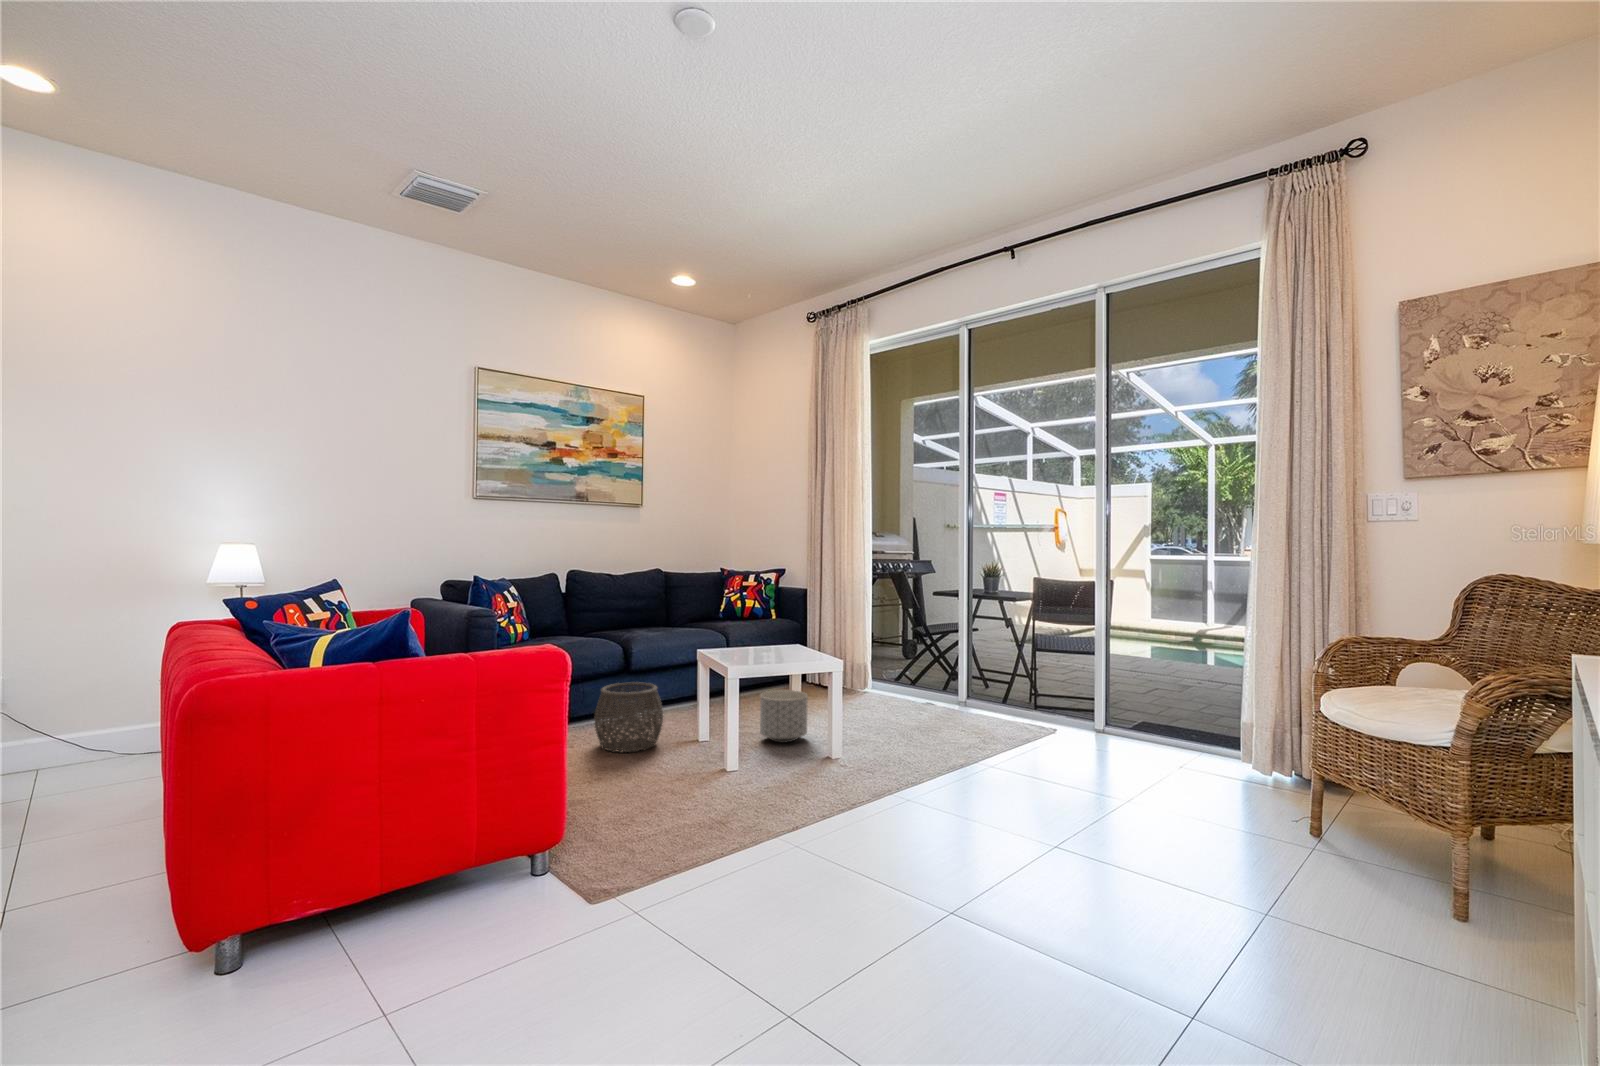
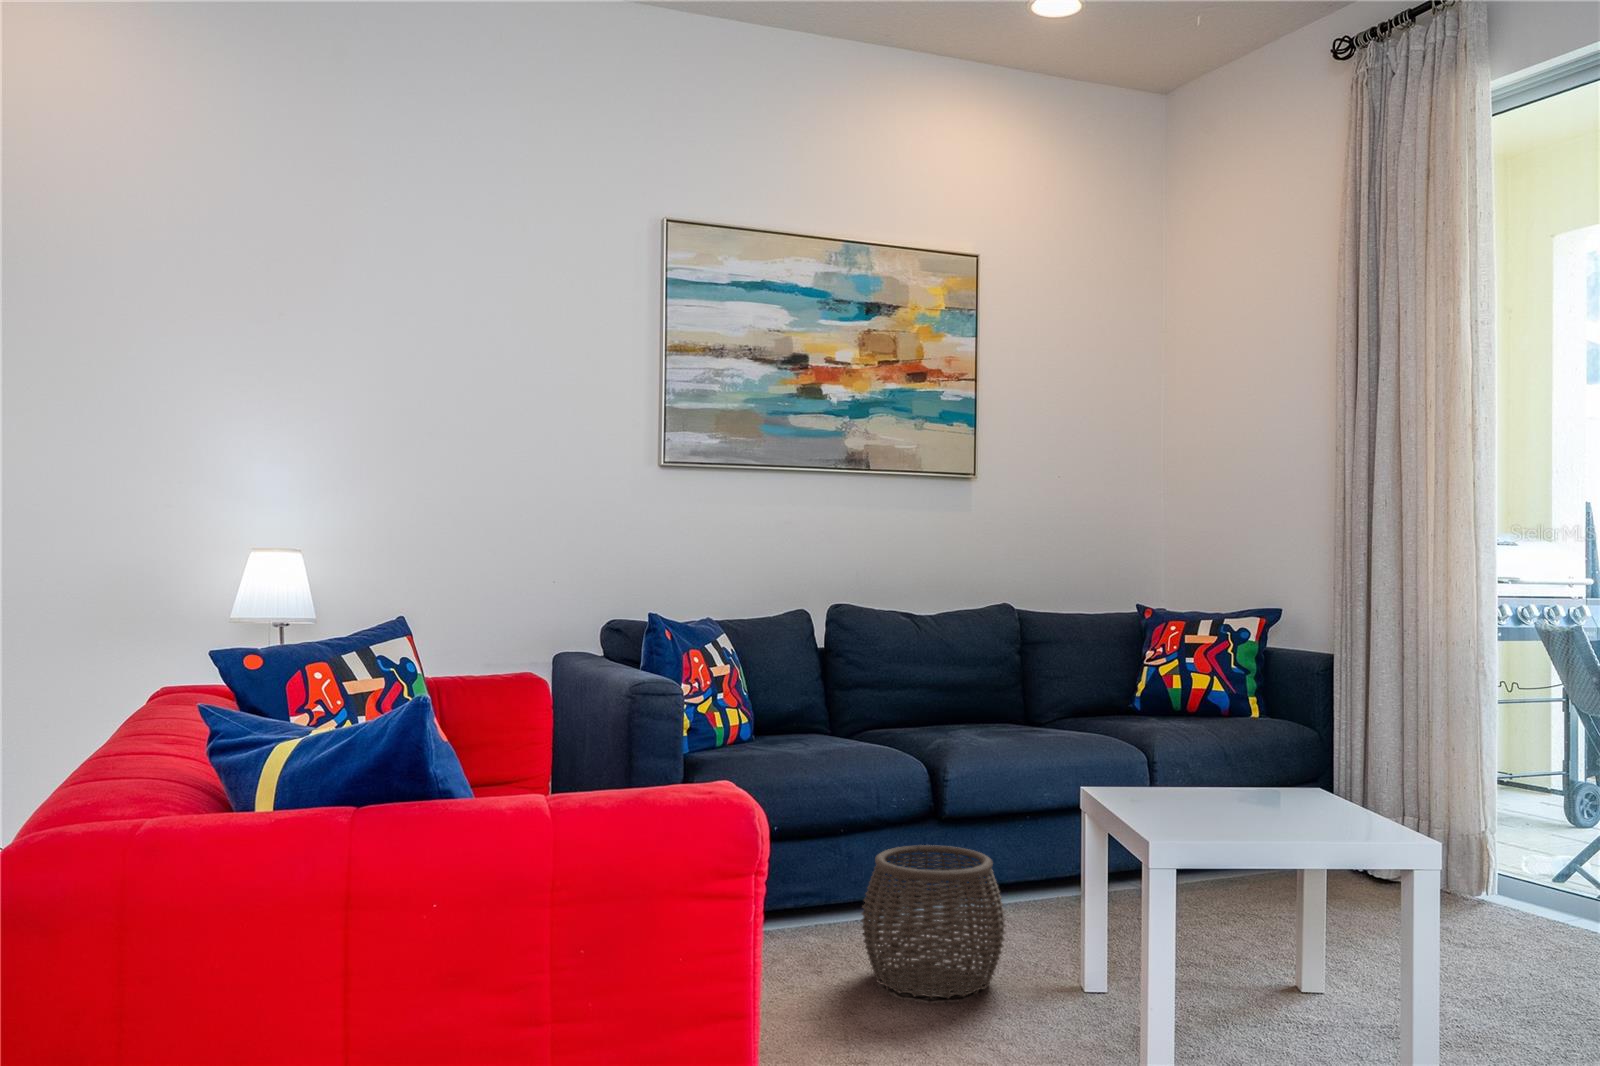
planter: present [760,690,807,743] -> none [1223,890,1340,1016]

